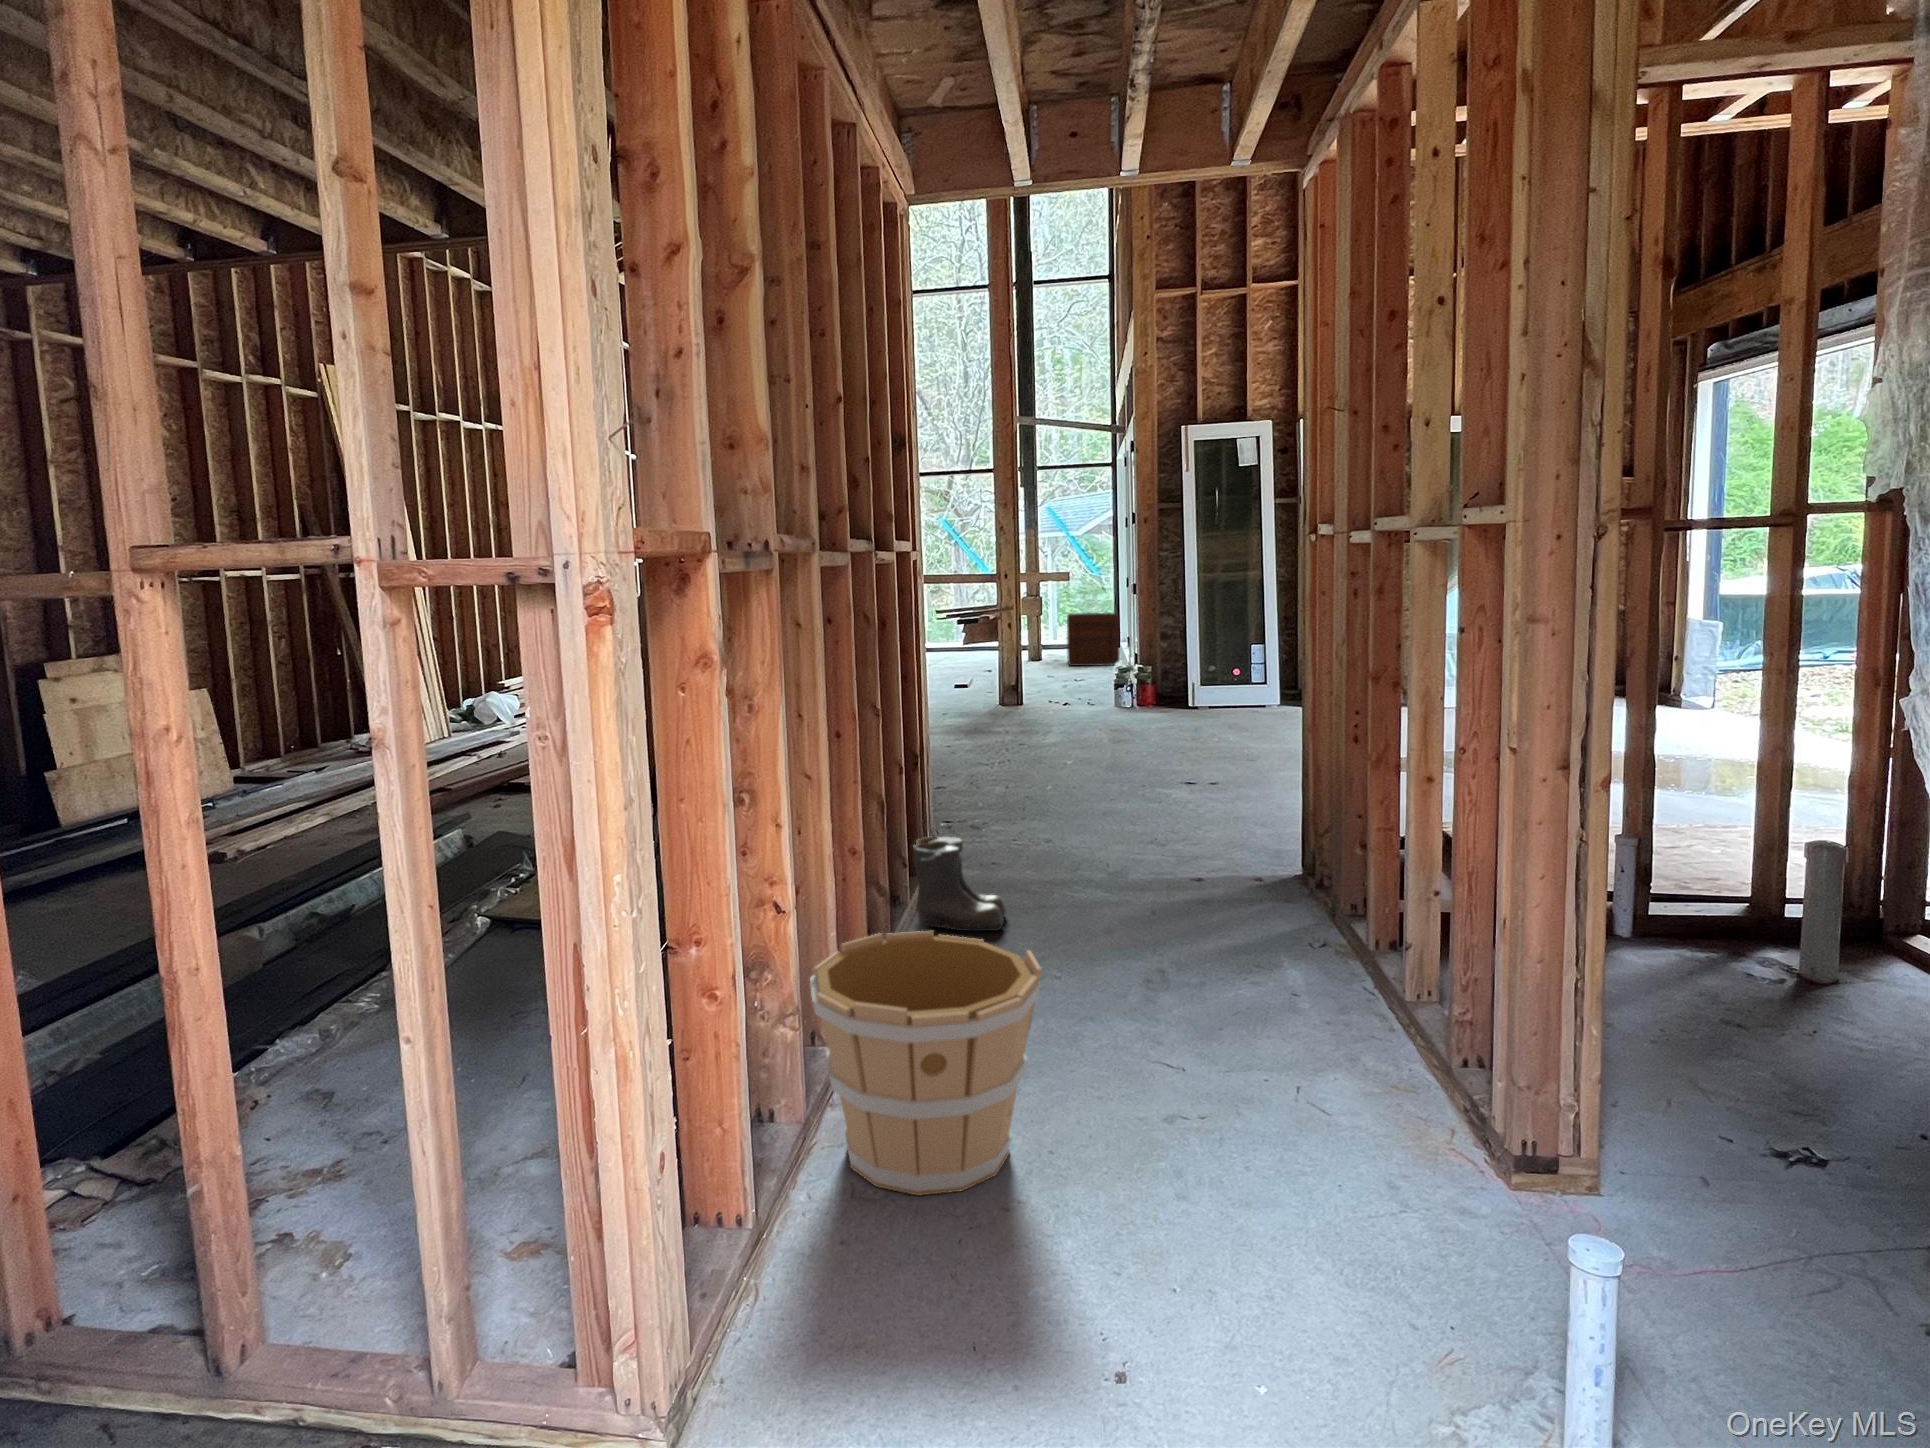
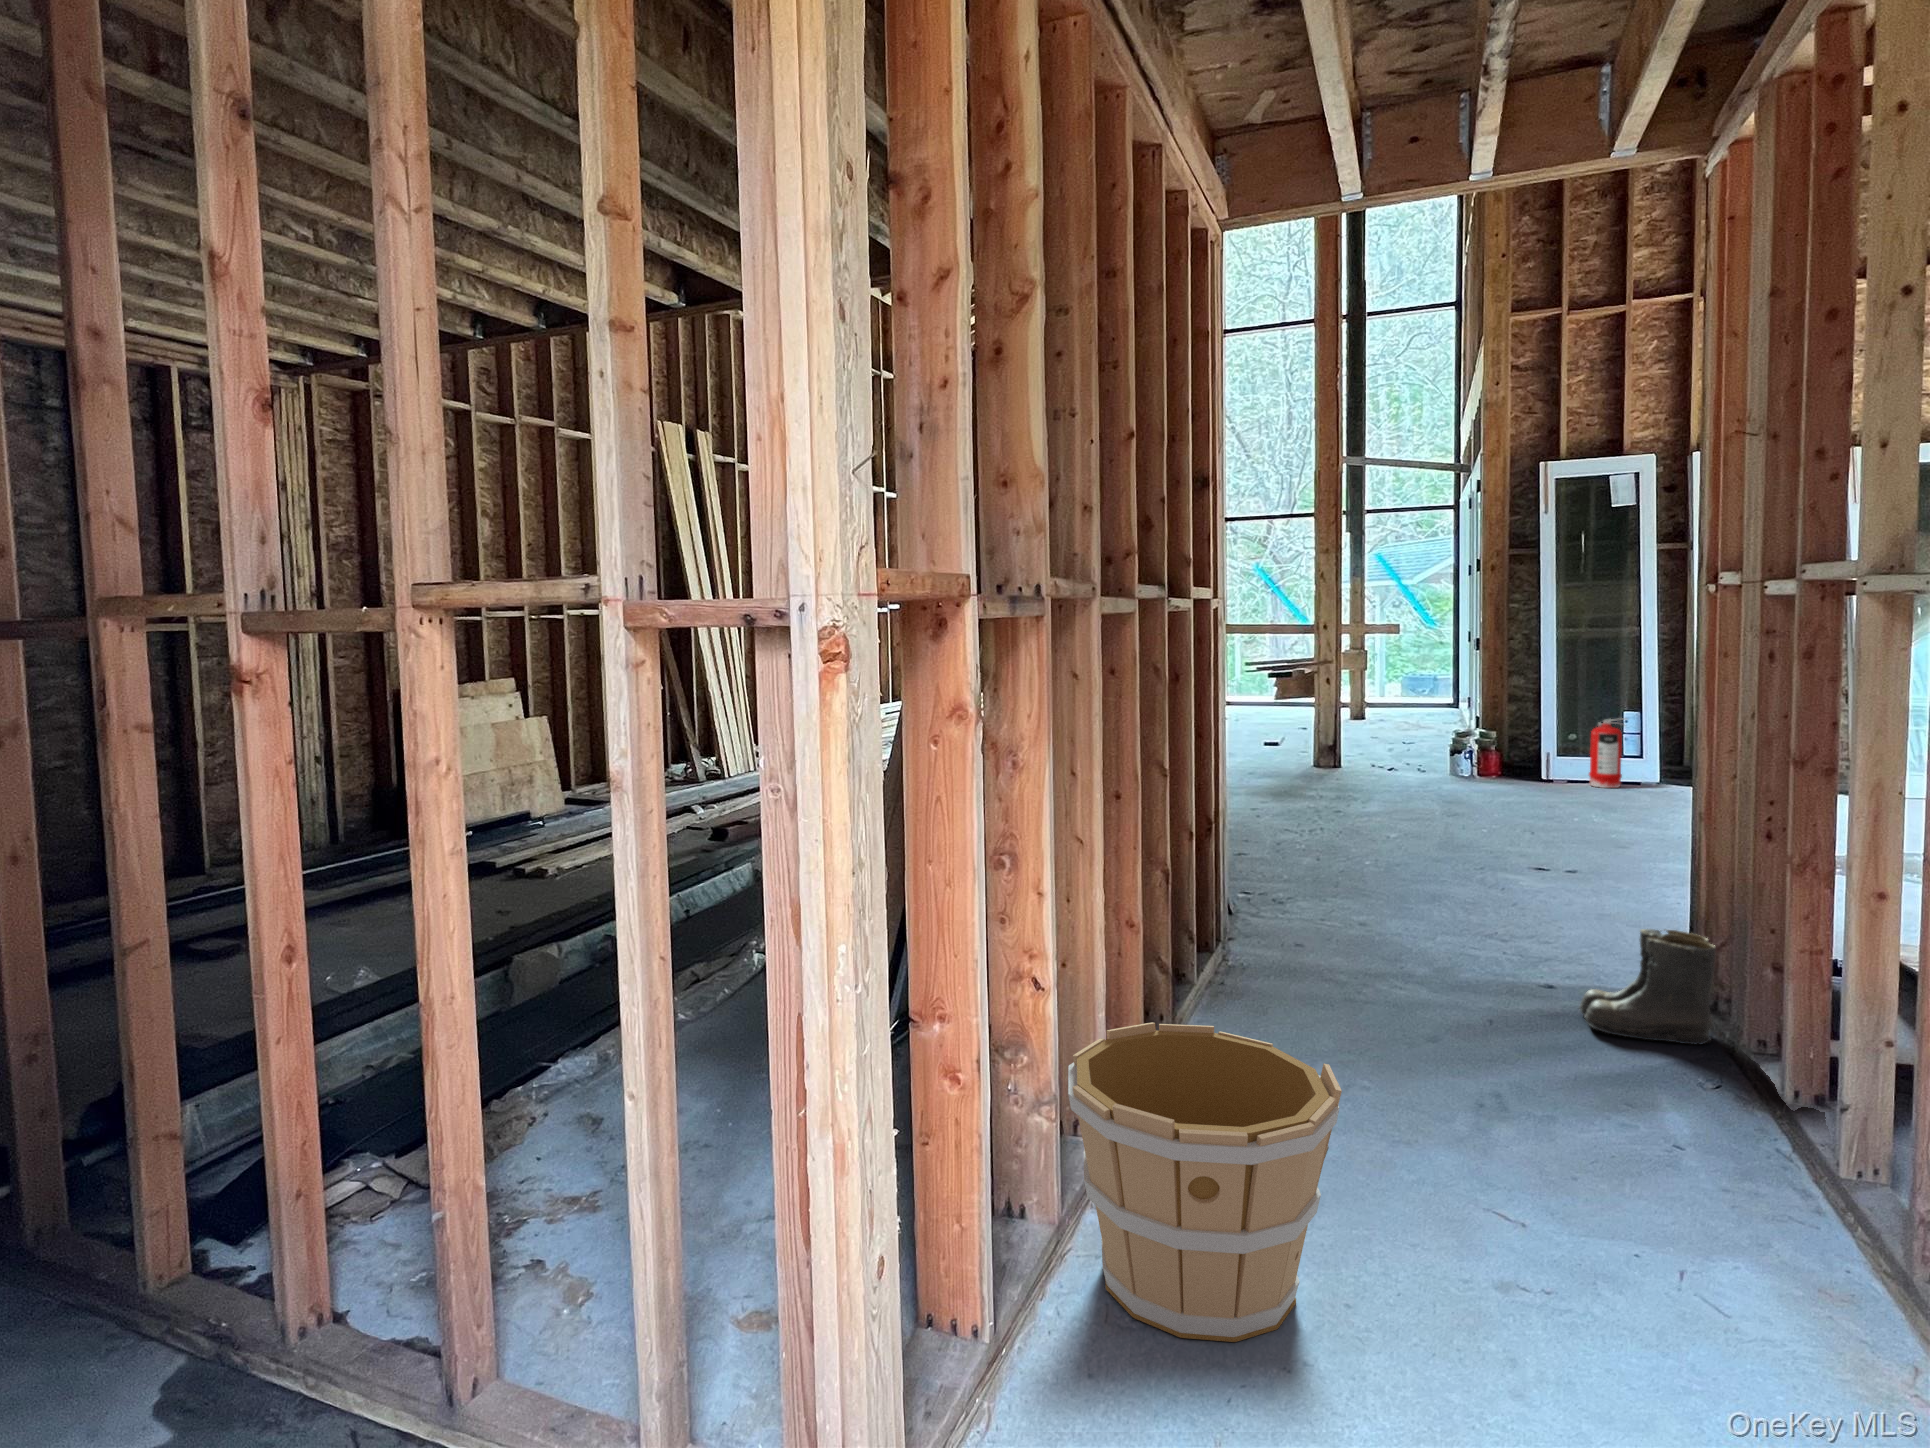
wooden crate: present [1067,613,1120,666] -> none [1394,669,1457,728]
fire extinguisher: none [1226,650,1256,711] -> present [1589,718,1626,788]
boots: present [913,836,1006,931] -> present [1579,929,1716,1045]

